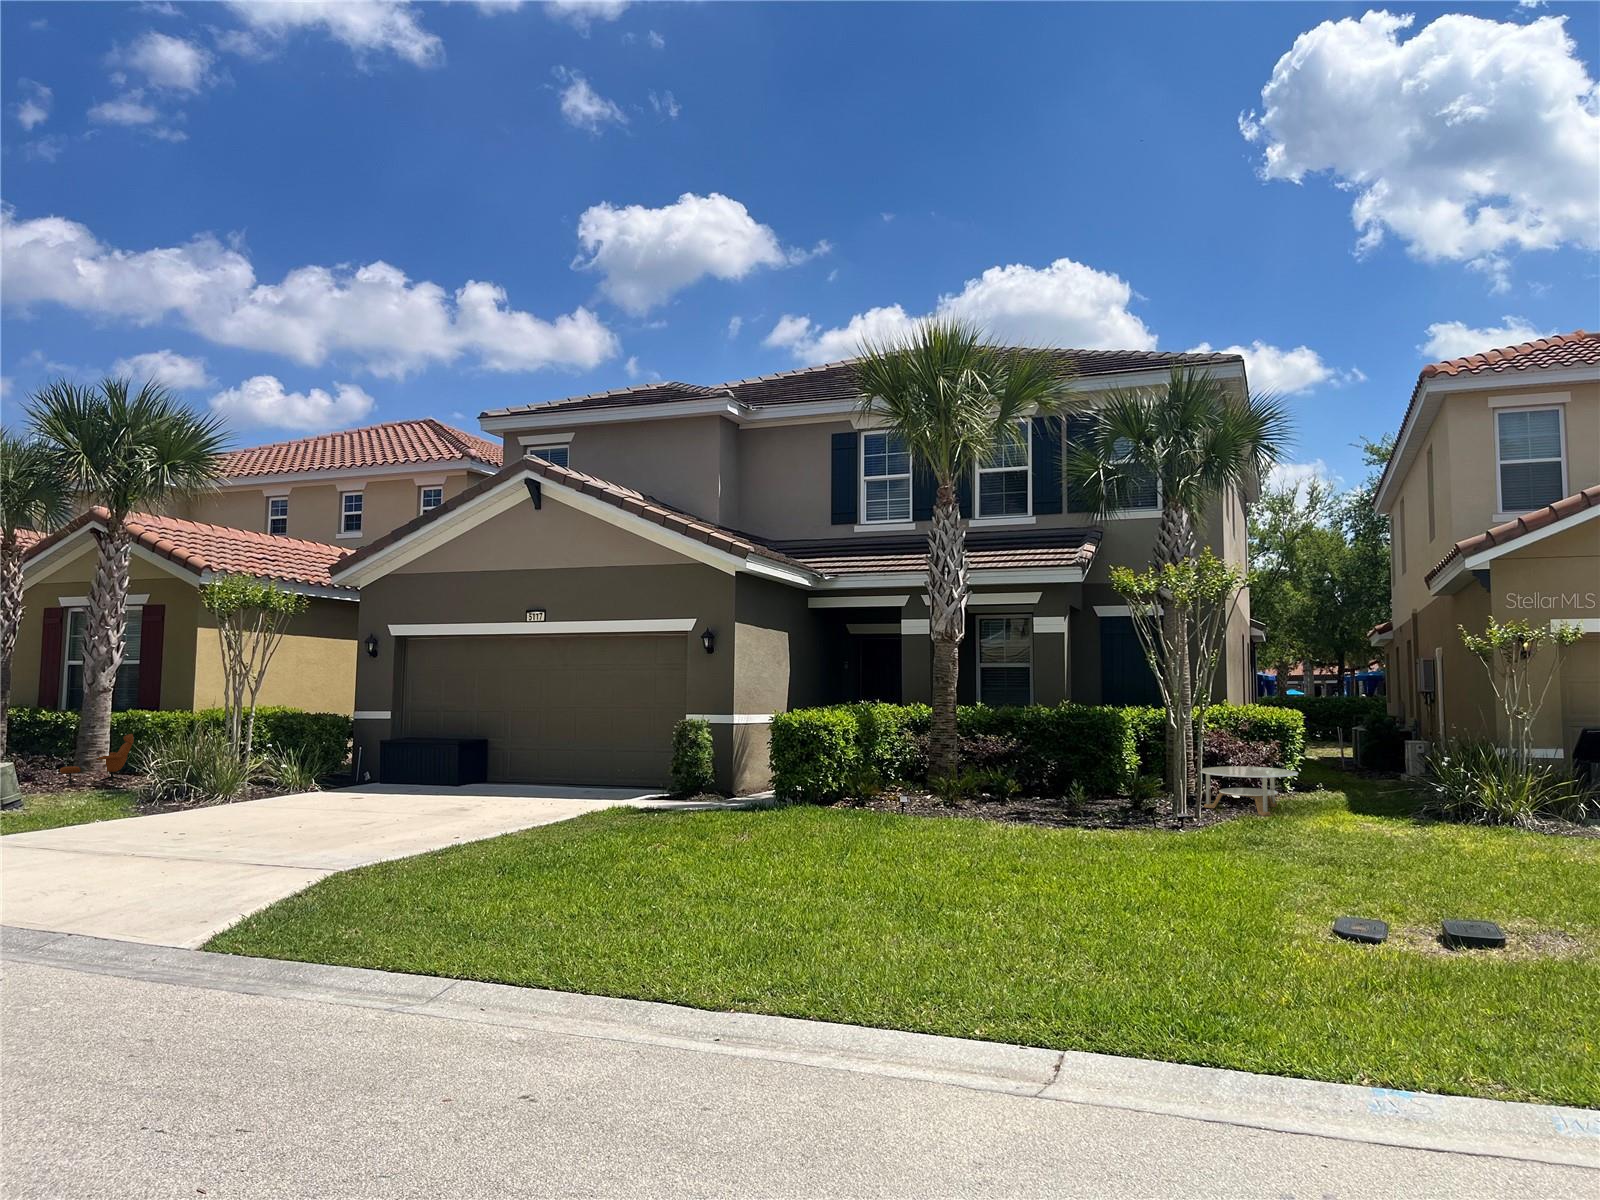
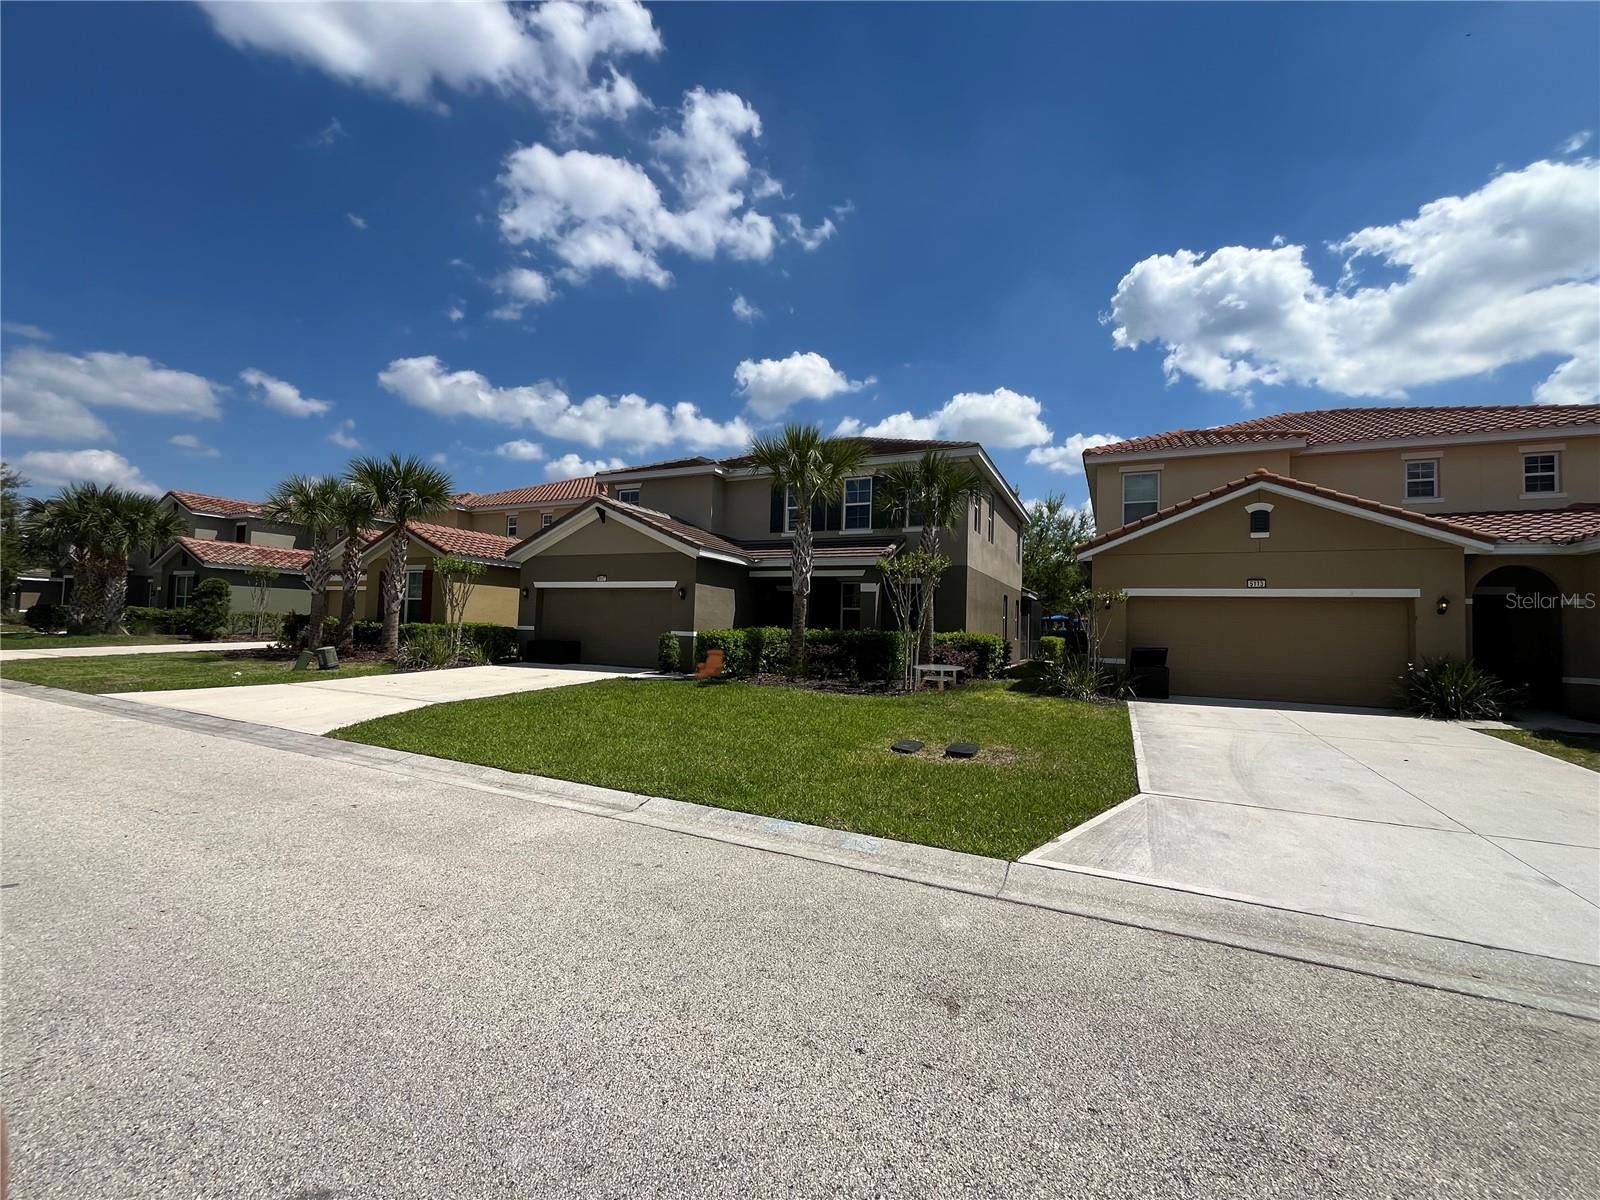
lounge chair: present [56,734,134,786] -> present [694,650,724,686]

